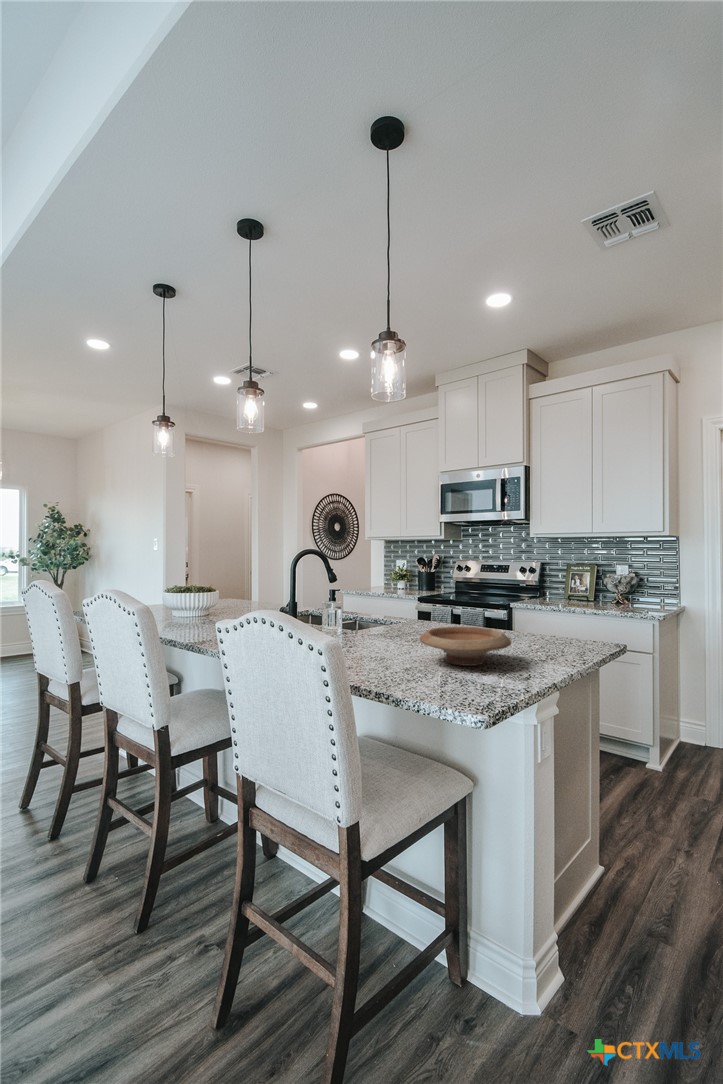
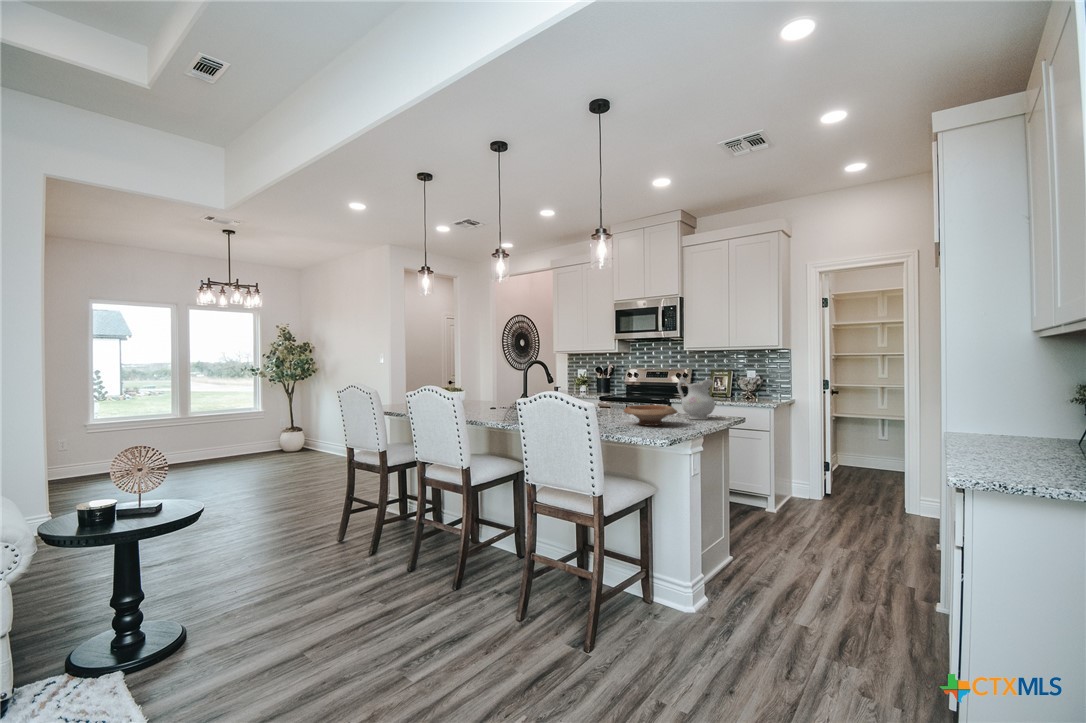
ceramic pitcher: none [515,580,576,651] -> present [678,378,715,420]

